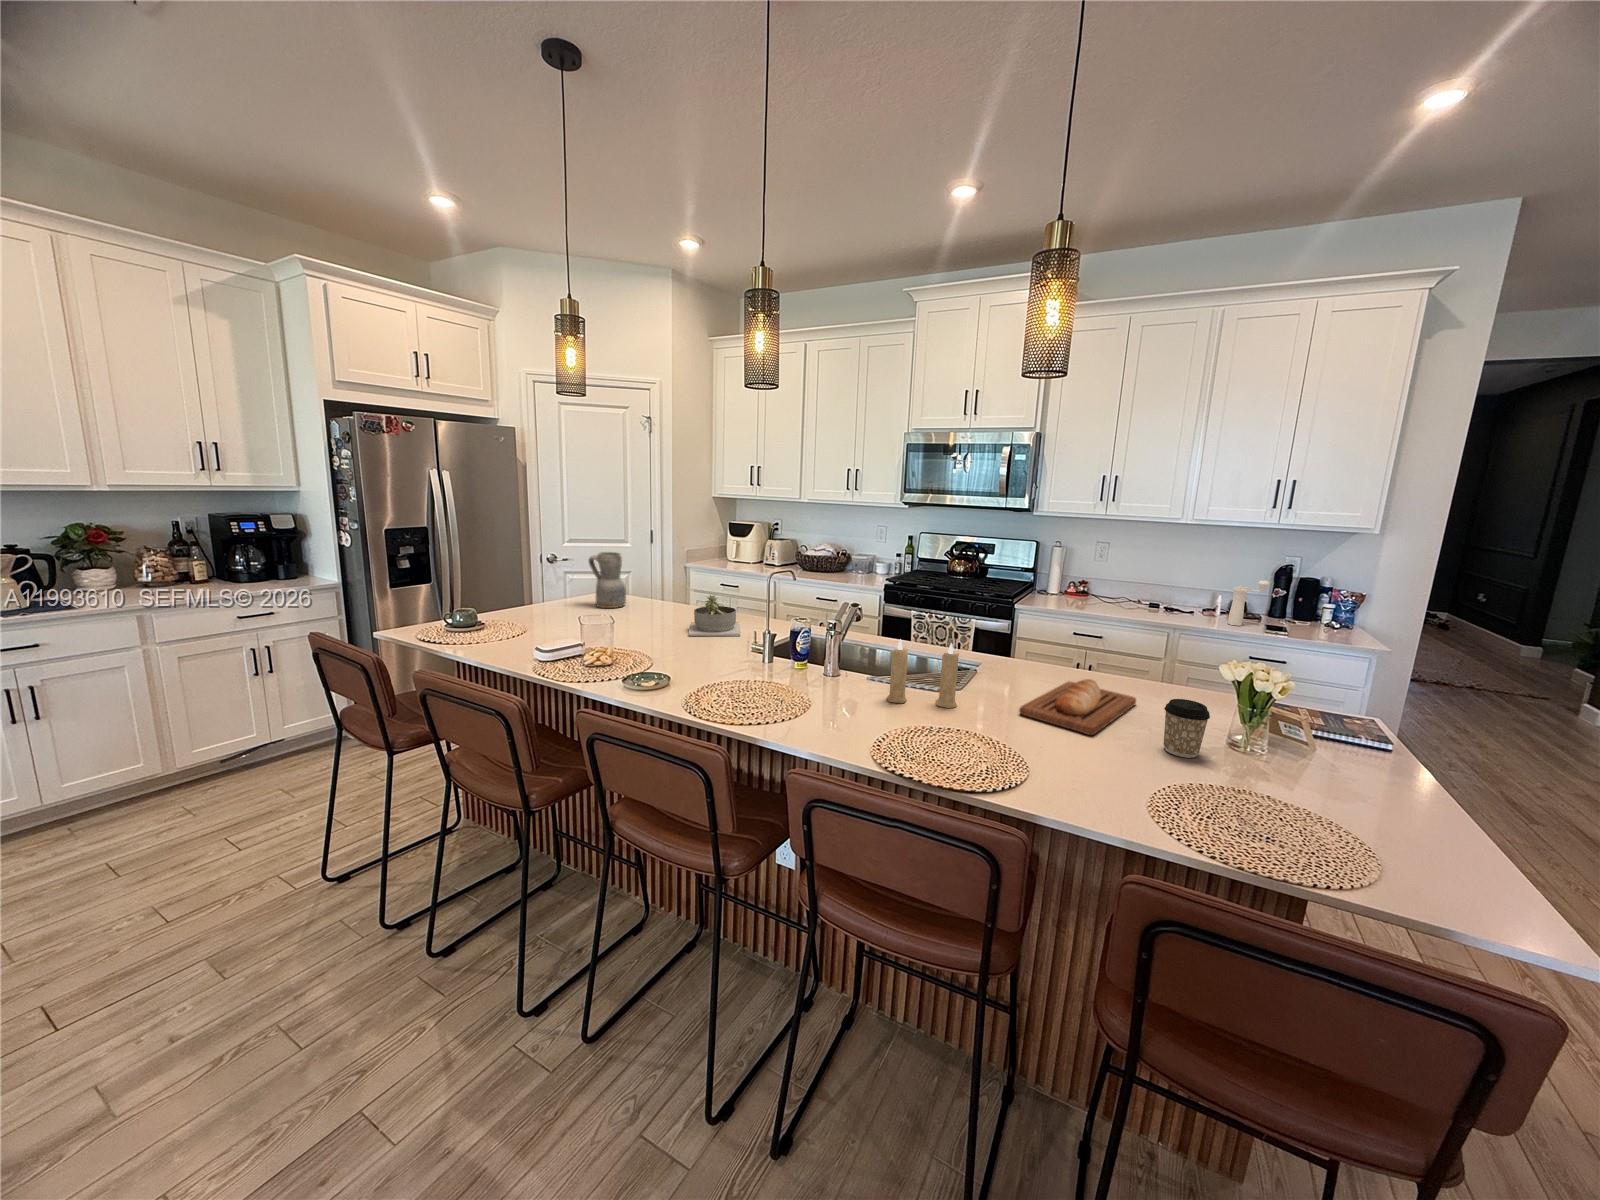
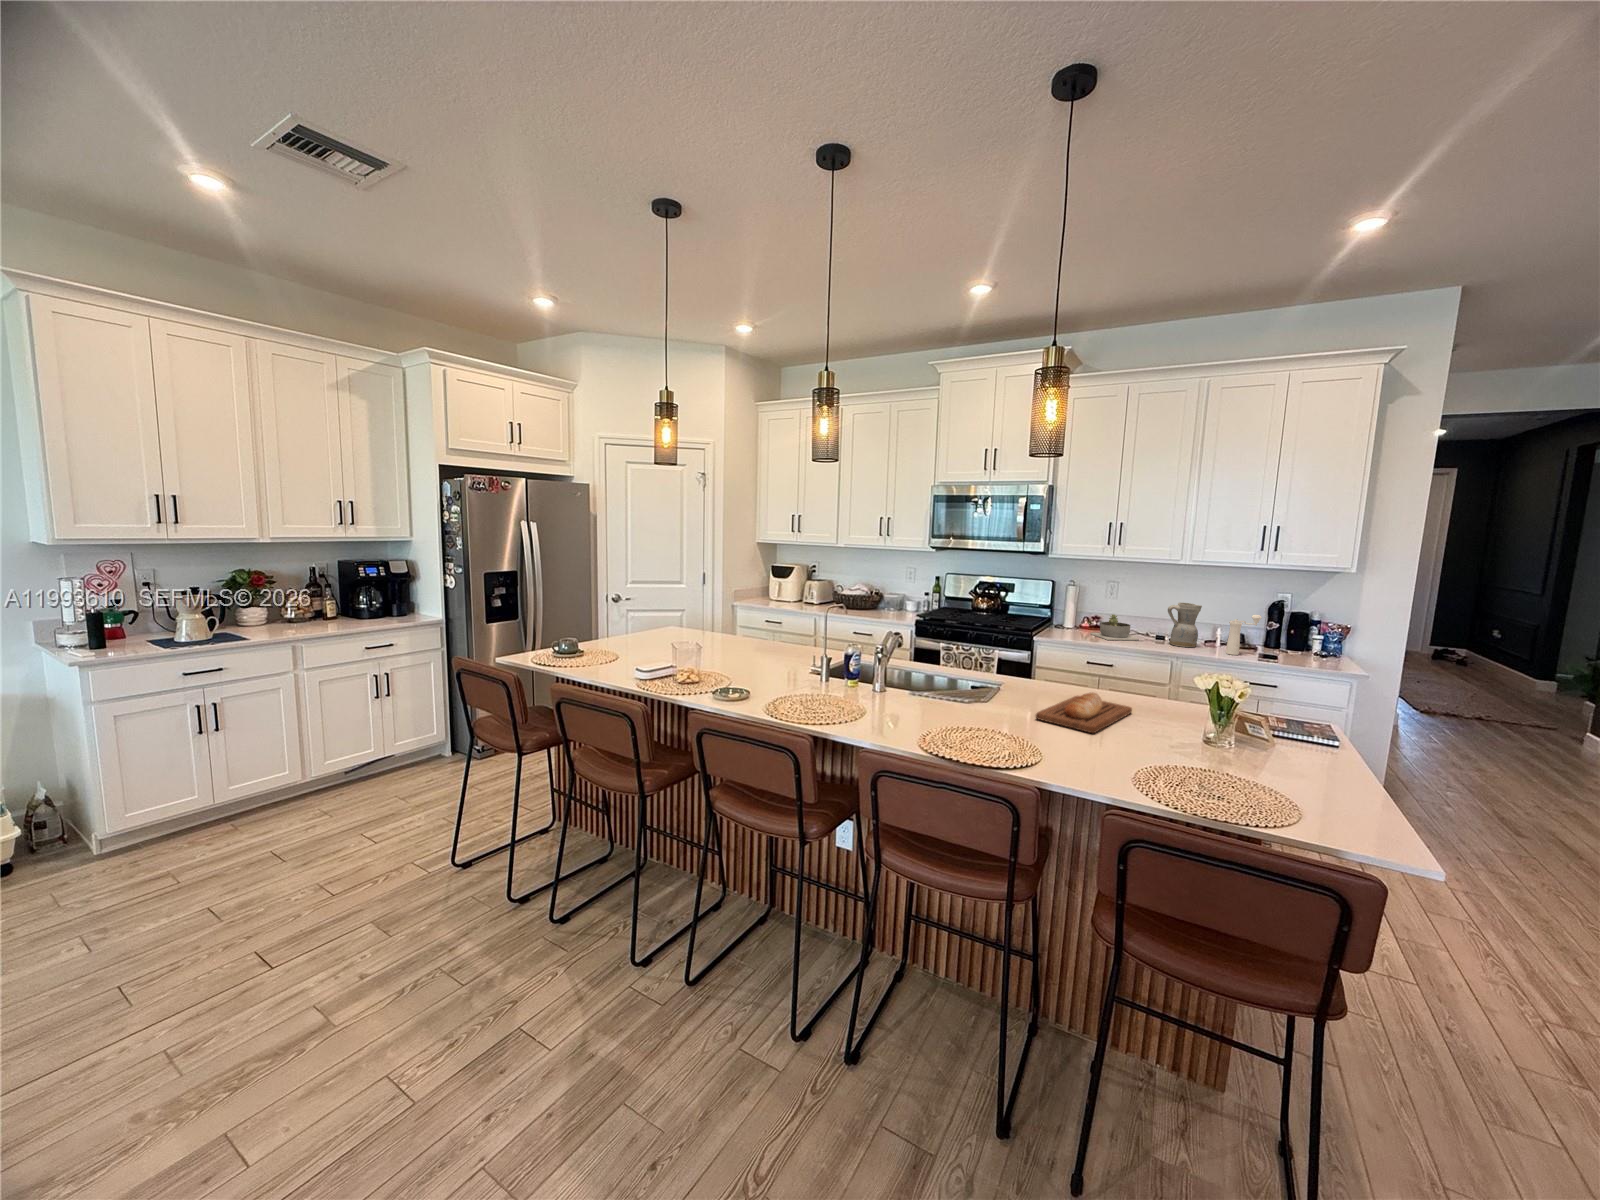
ceramic pitcher: present [589,552,626,608] -> present [1168,603,1202,647]
succulent planter: present [689,595,740,636] -> present [1090,614,1139,640]
candle: present [886,639,959,708] -> none [927,657,987,714]
coffee cup: present [1164,699,1210,758] -> none [1149,703,1184,748]

